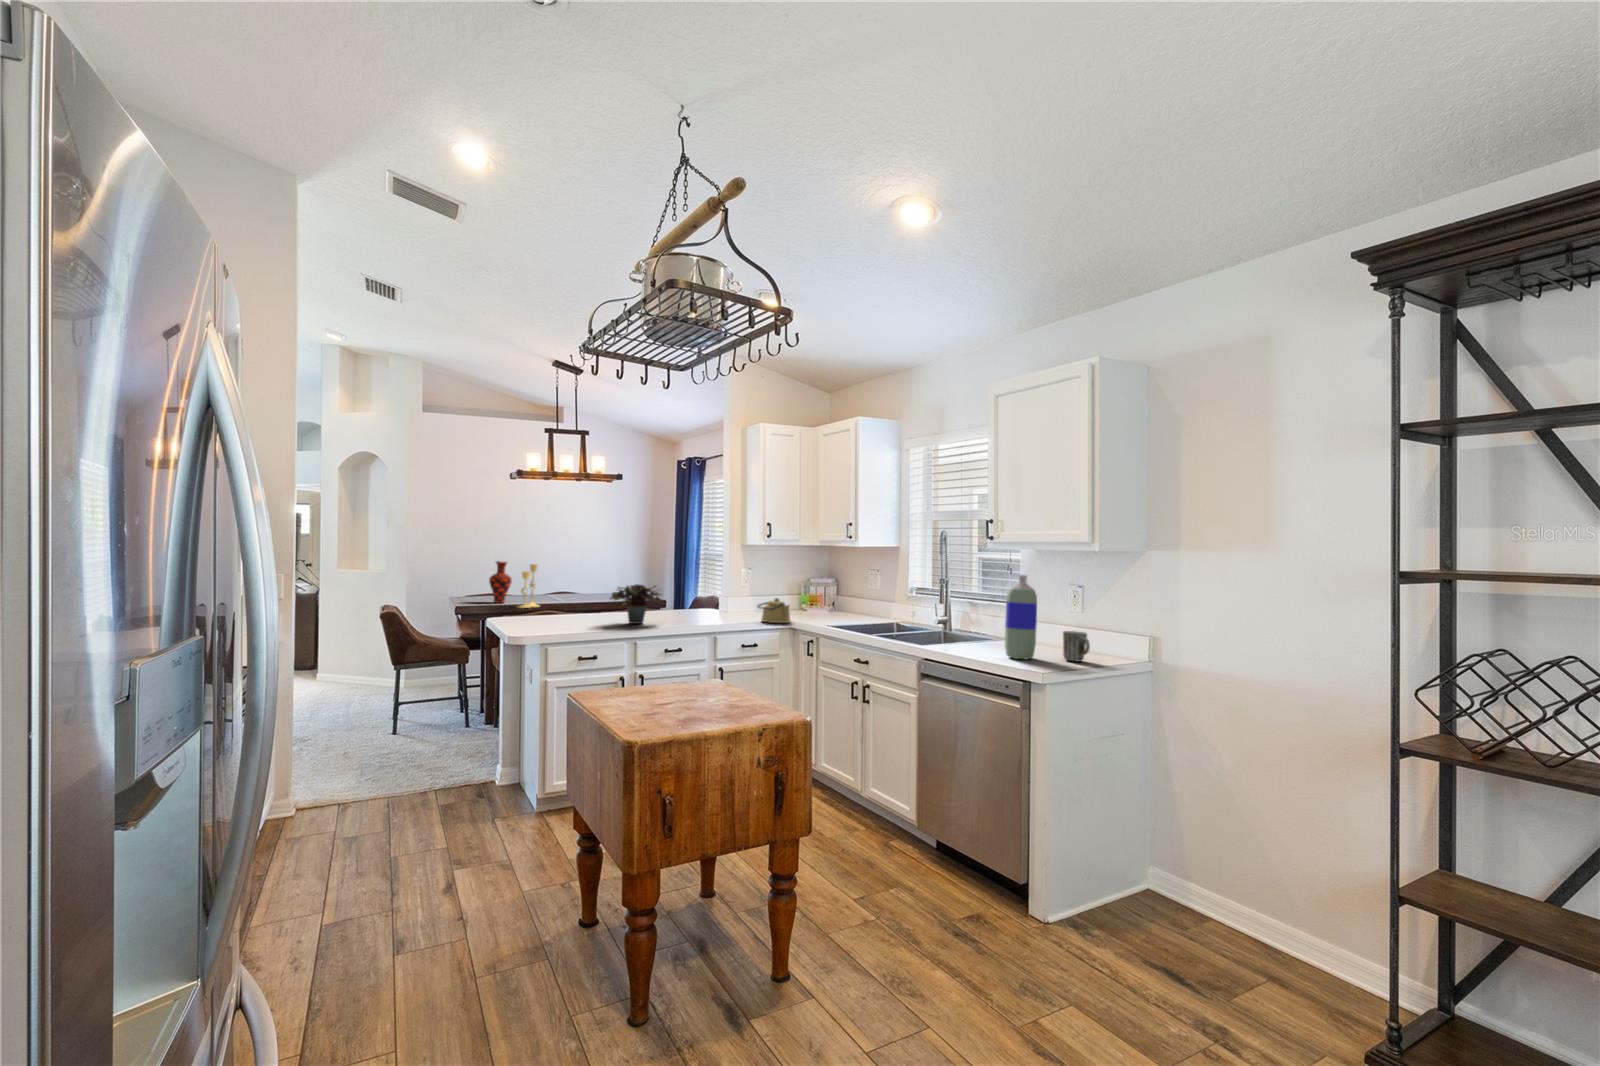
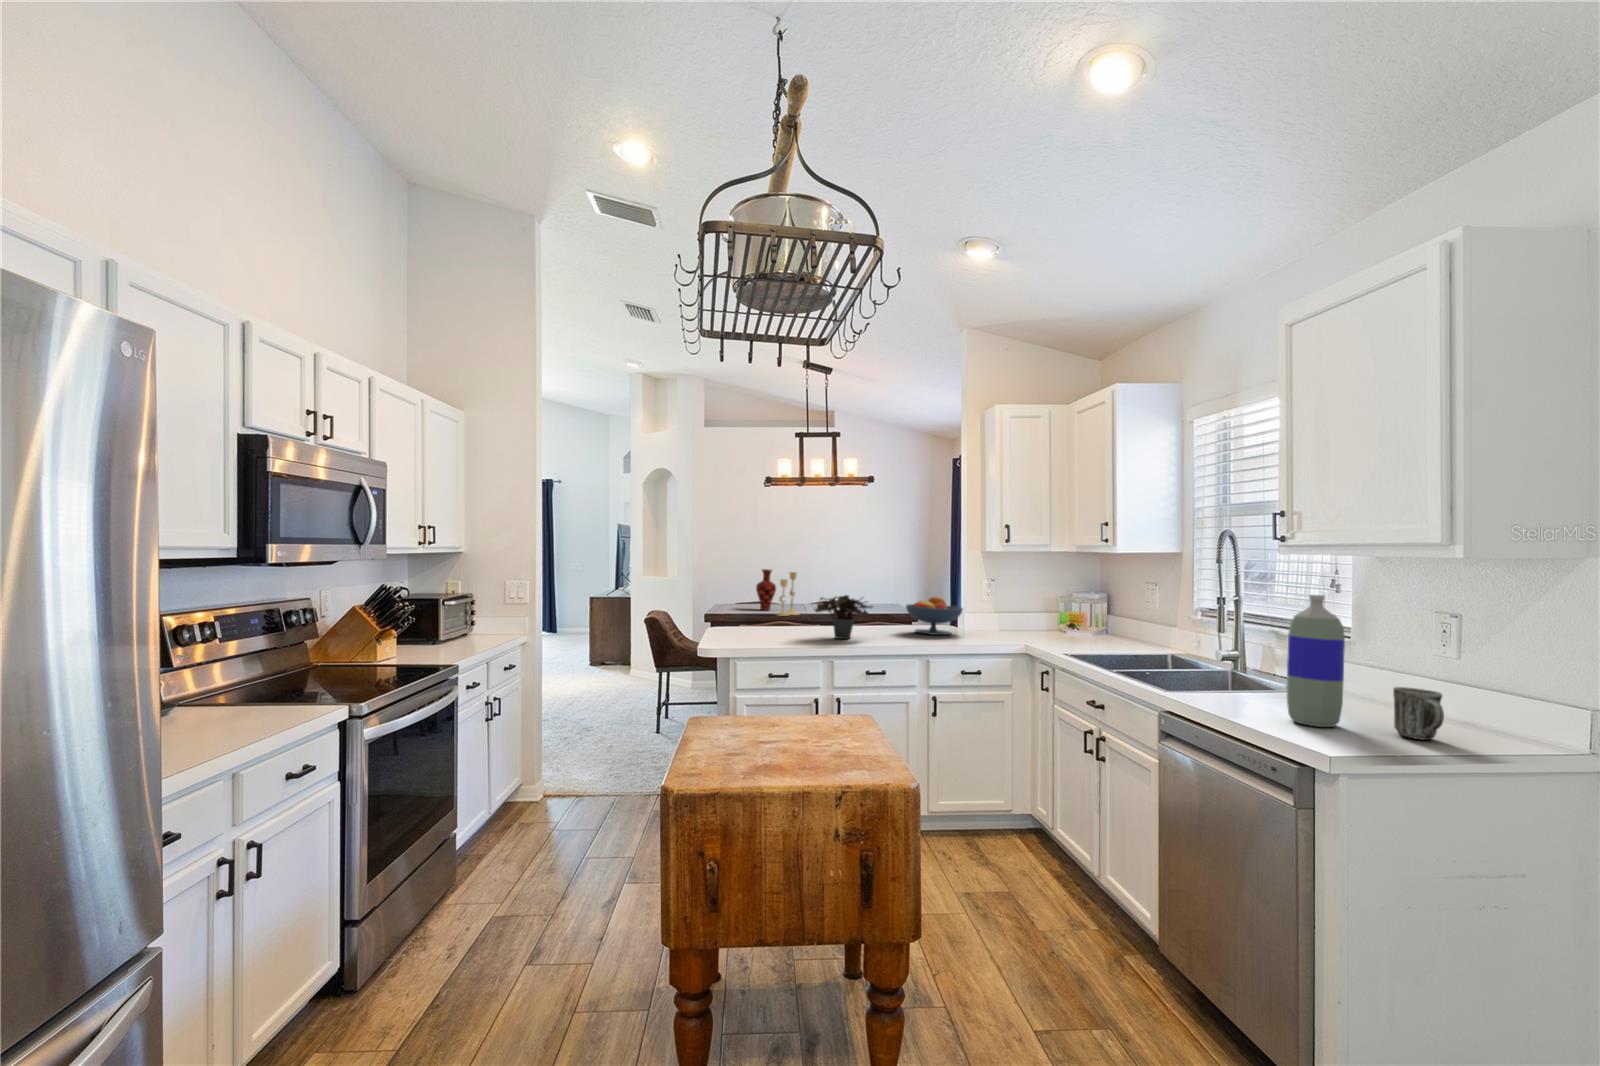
fruit bowl: none [681,584,732,617] -> present [906,597,963,635]
kettle: present [757,598,790,623] -> none [984,615,1026,646]

